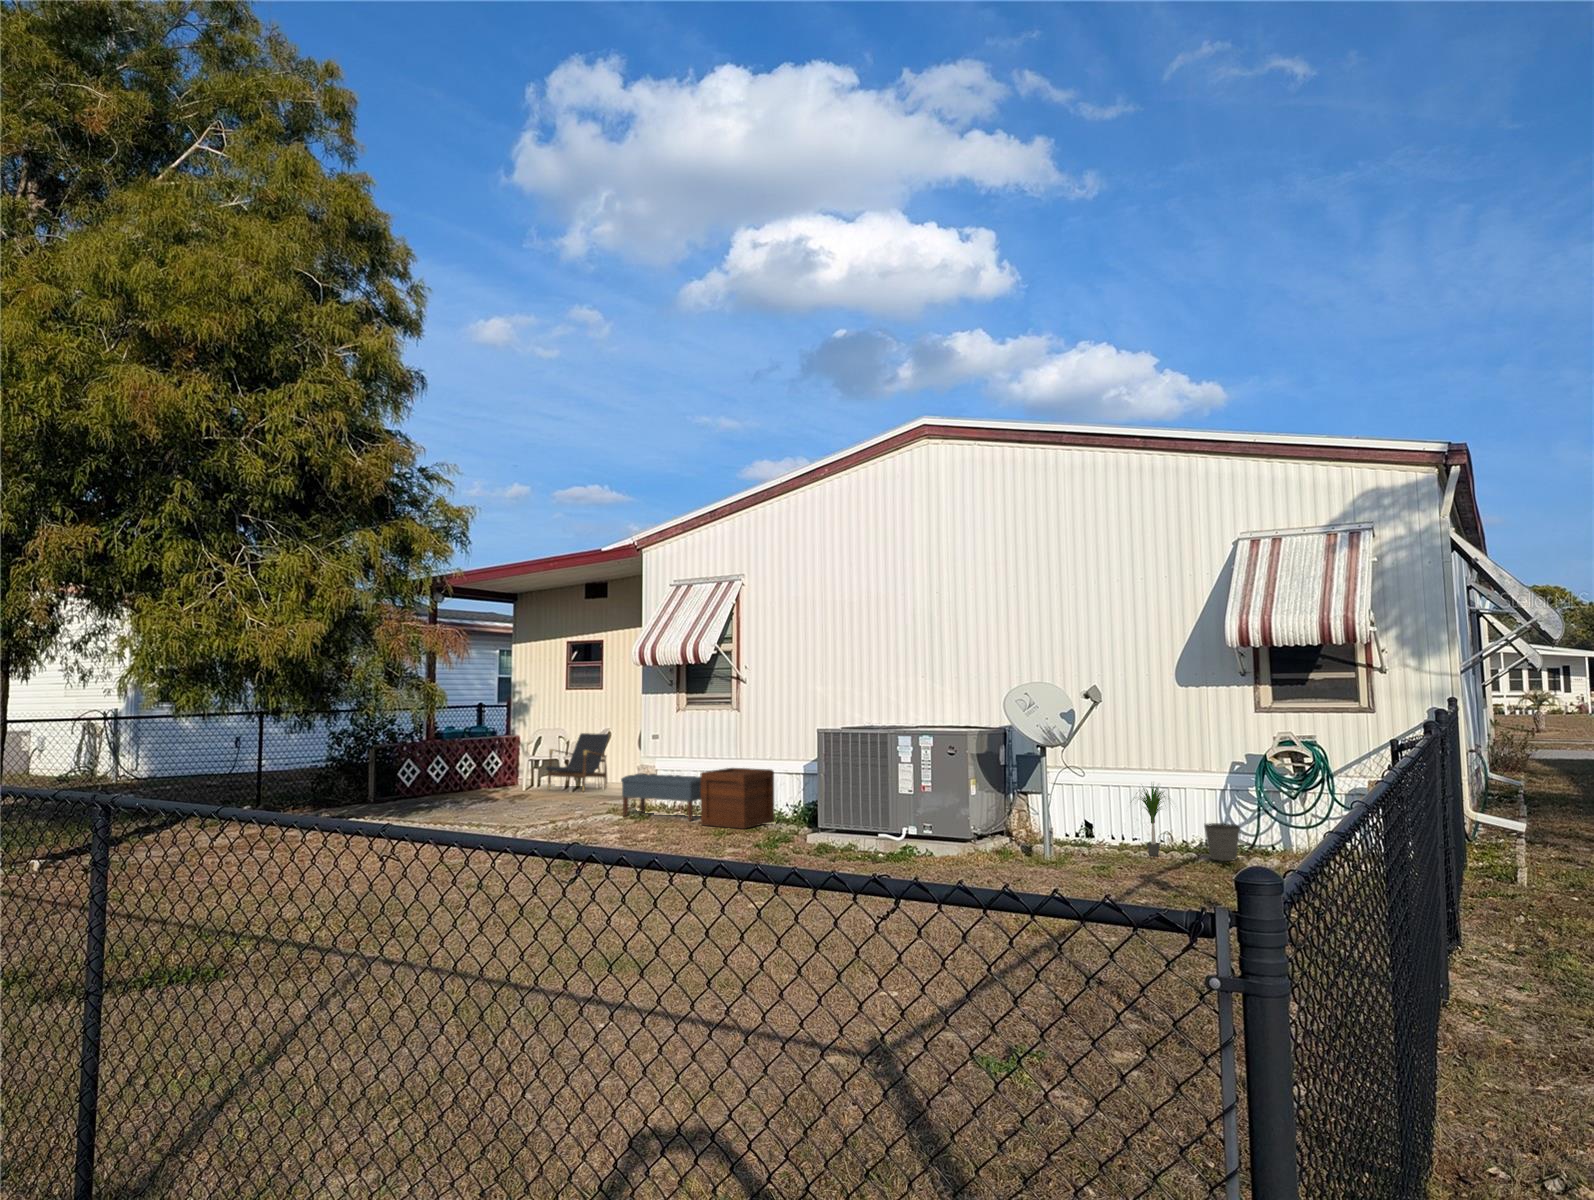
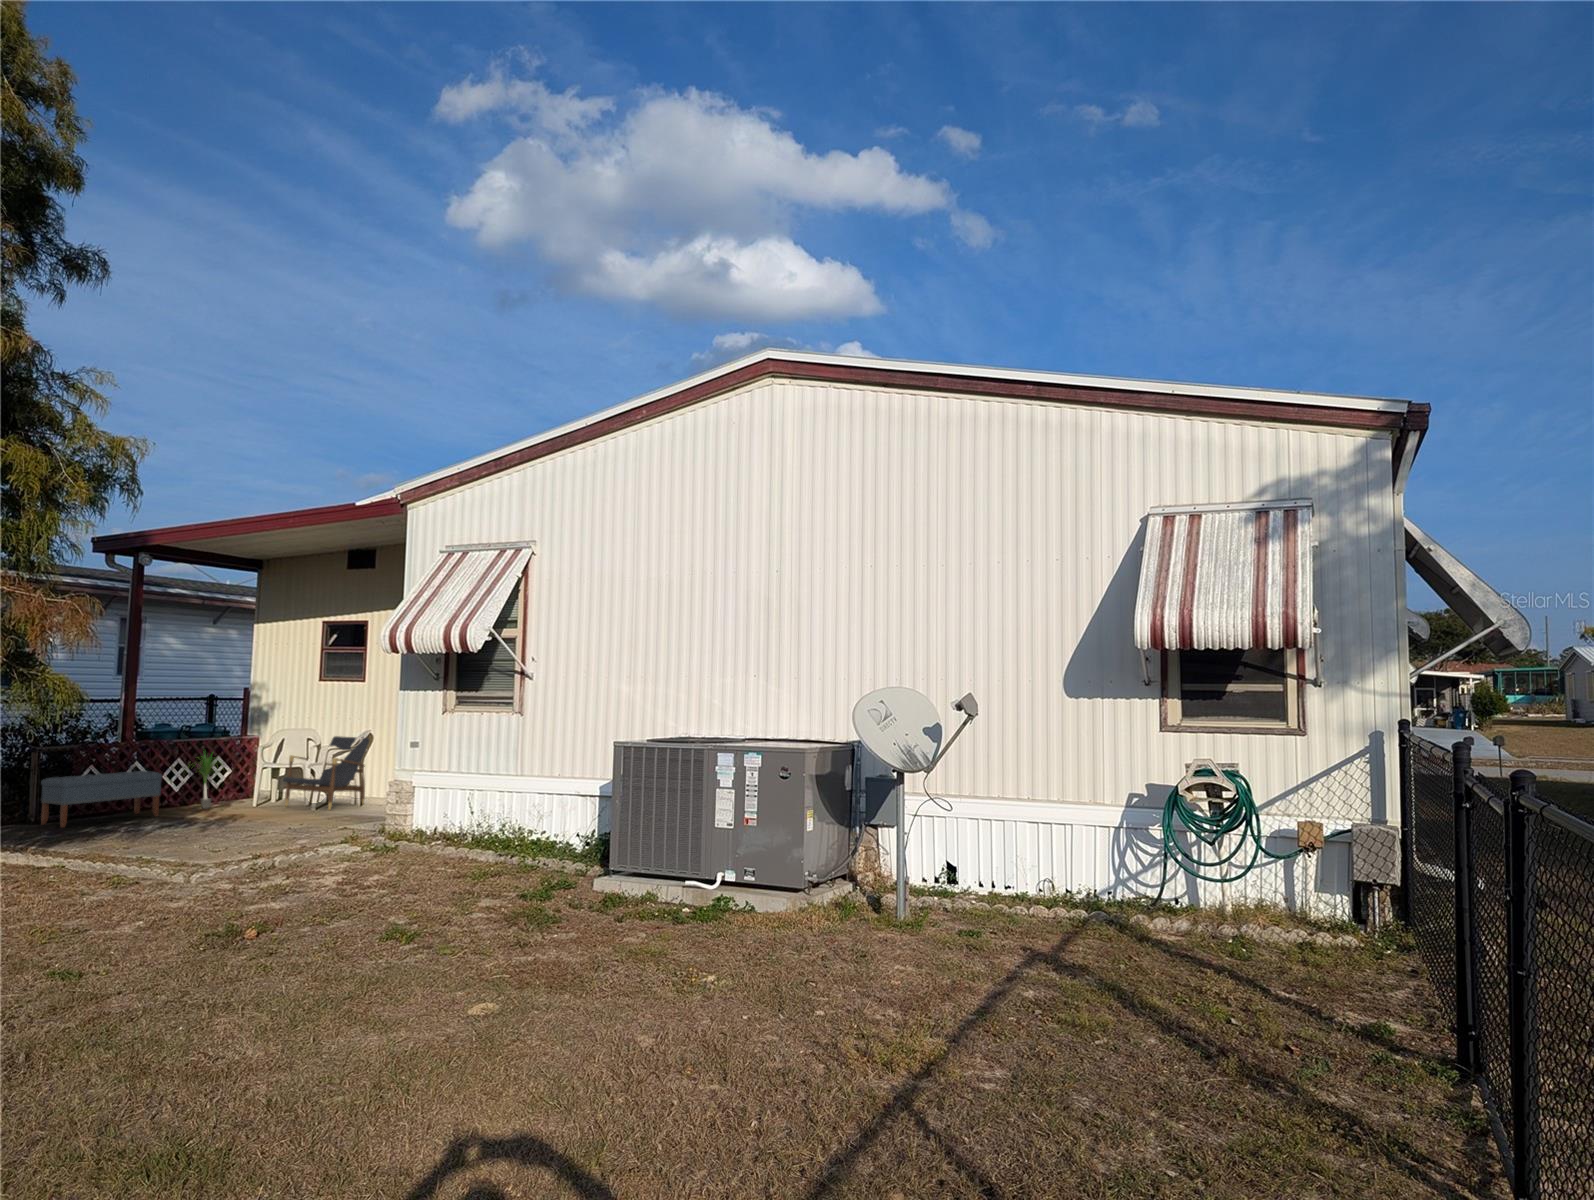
wooden crate: present [700,768,775,829] -> none [461,786,561,867]
bench: present [621,774,701,821] -> present [41,771,162,827]
potted plant: present [1134,785,1165,856] -> present [197,755,215,808]
bucket: present [1204,823,1240,861] -> none [1095,870,1140,919]

